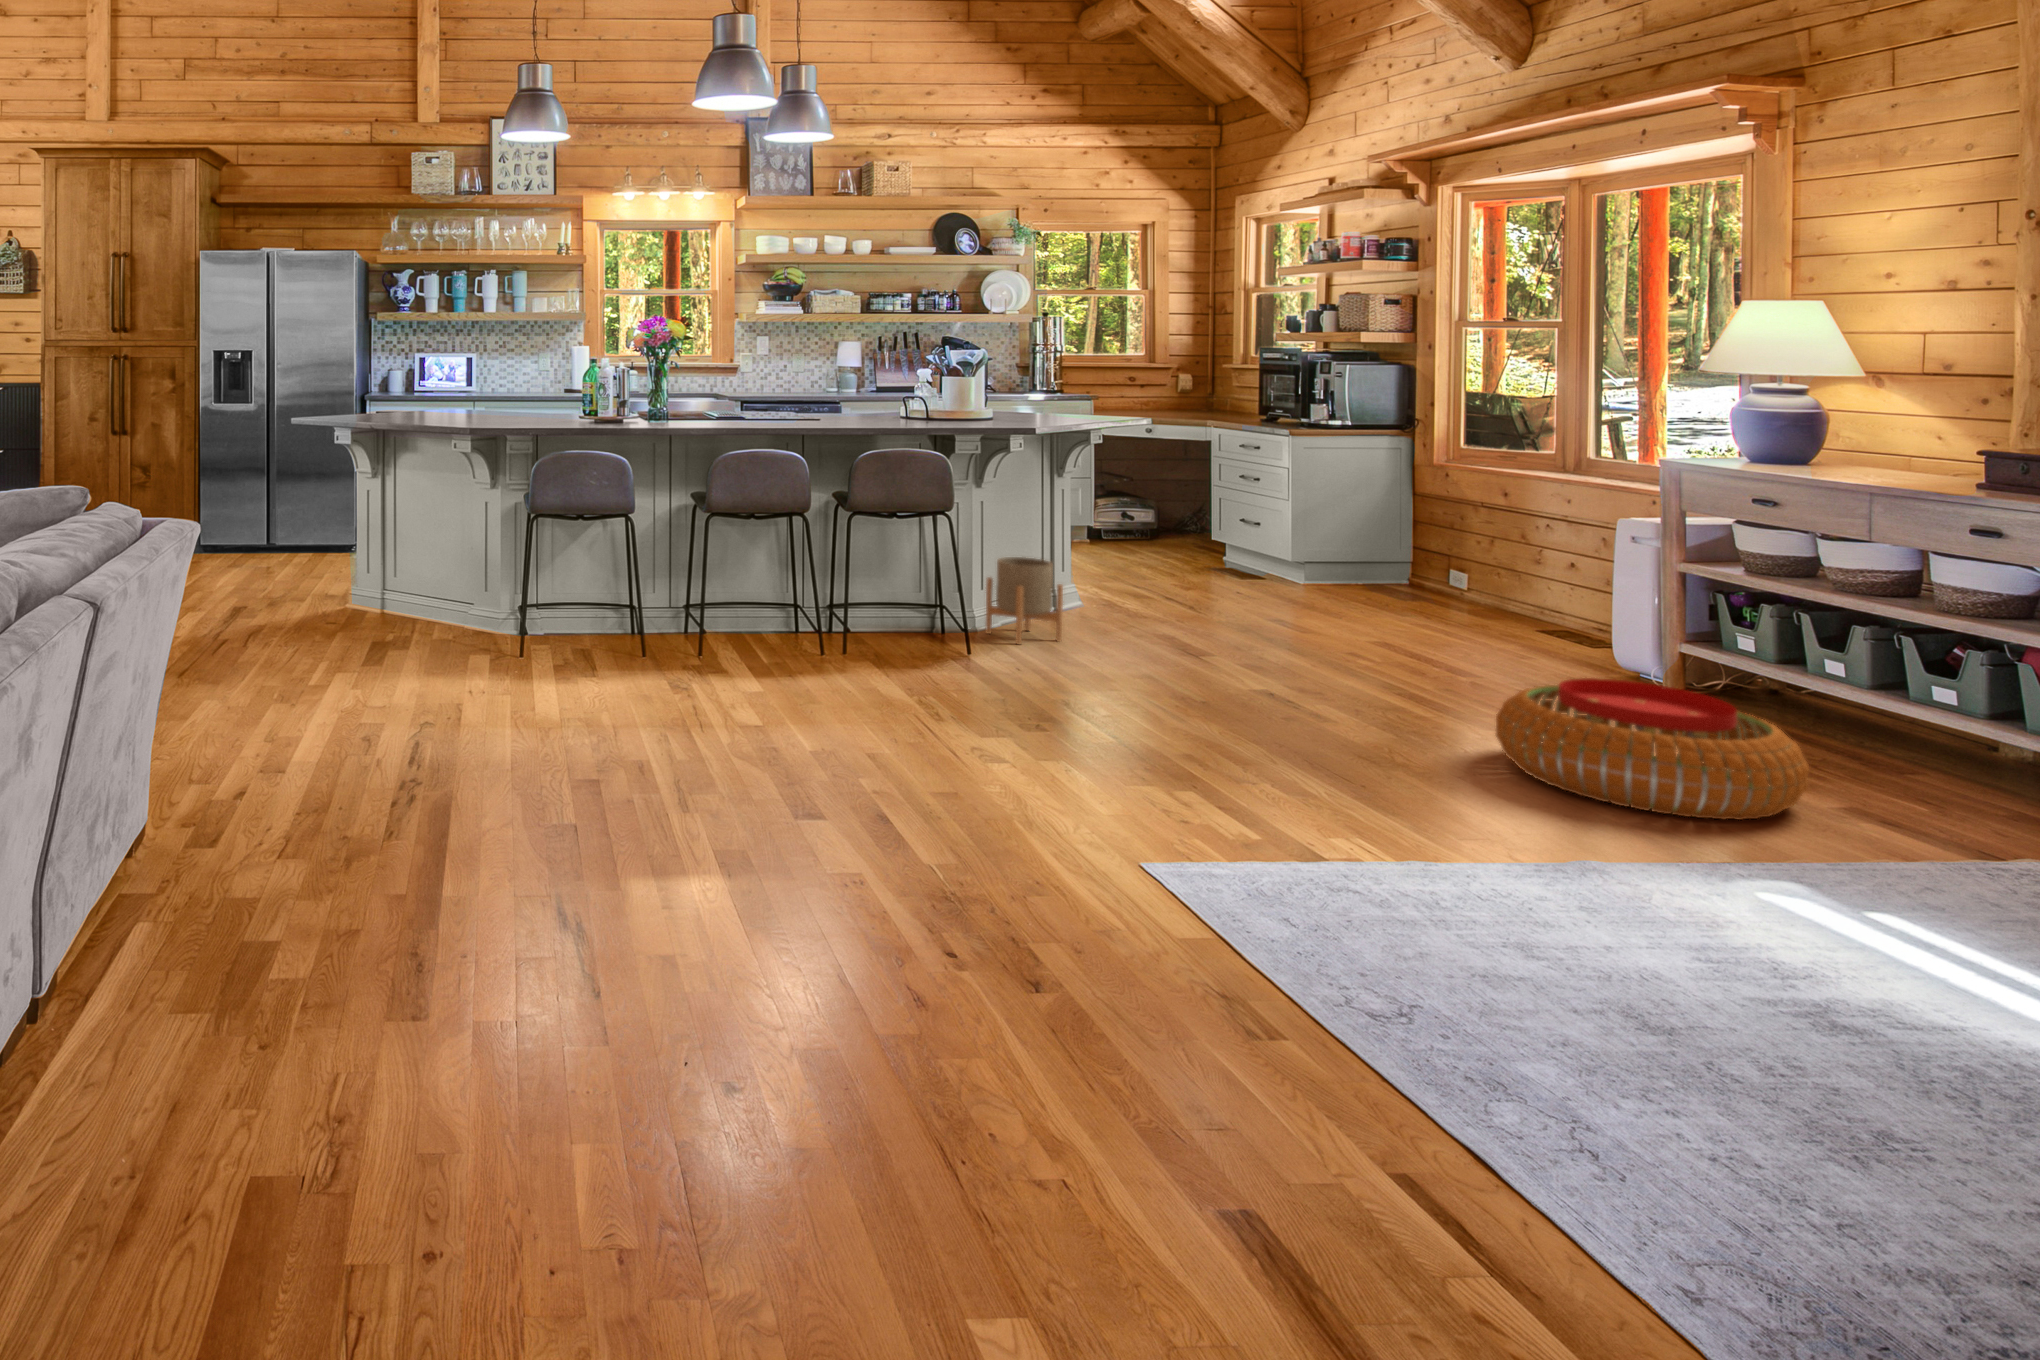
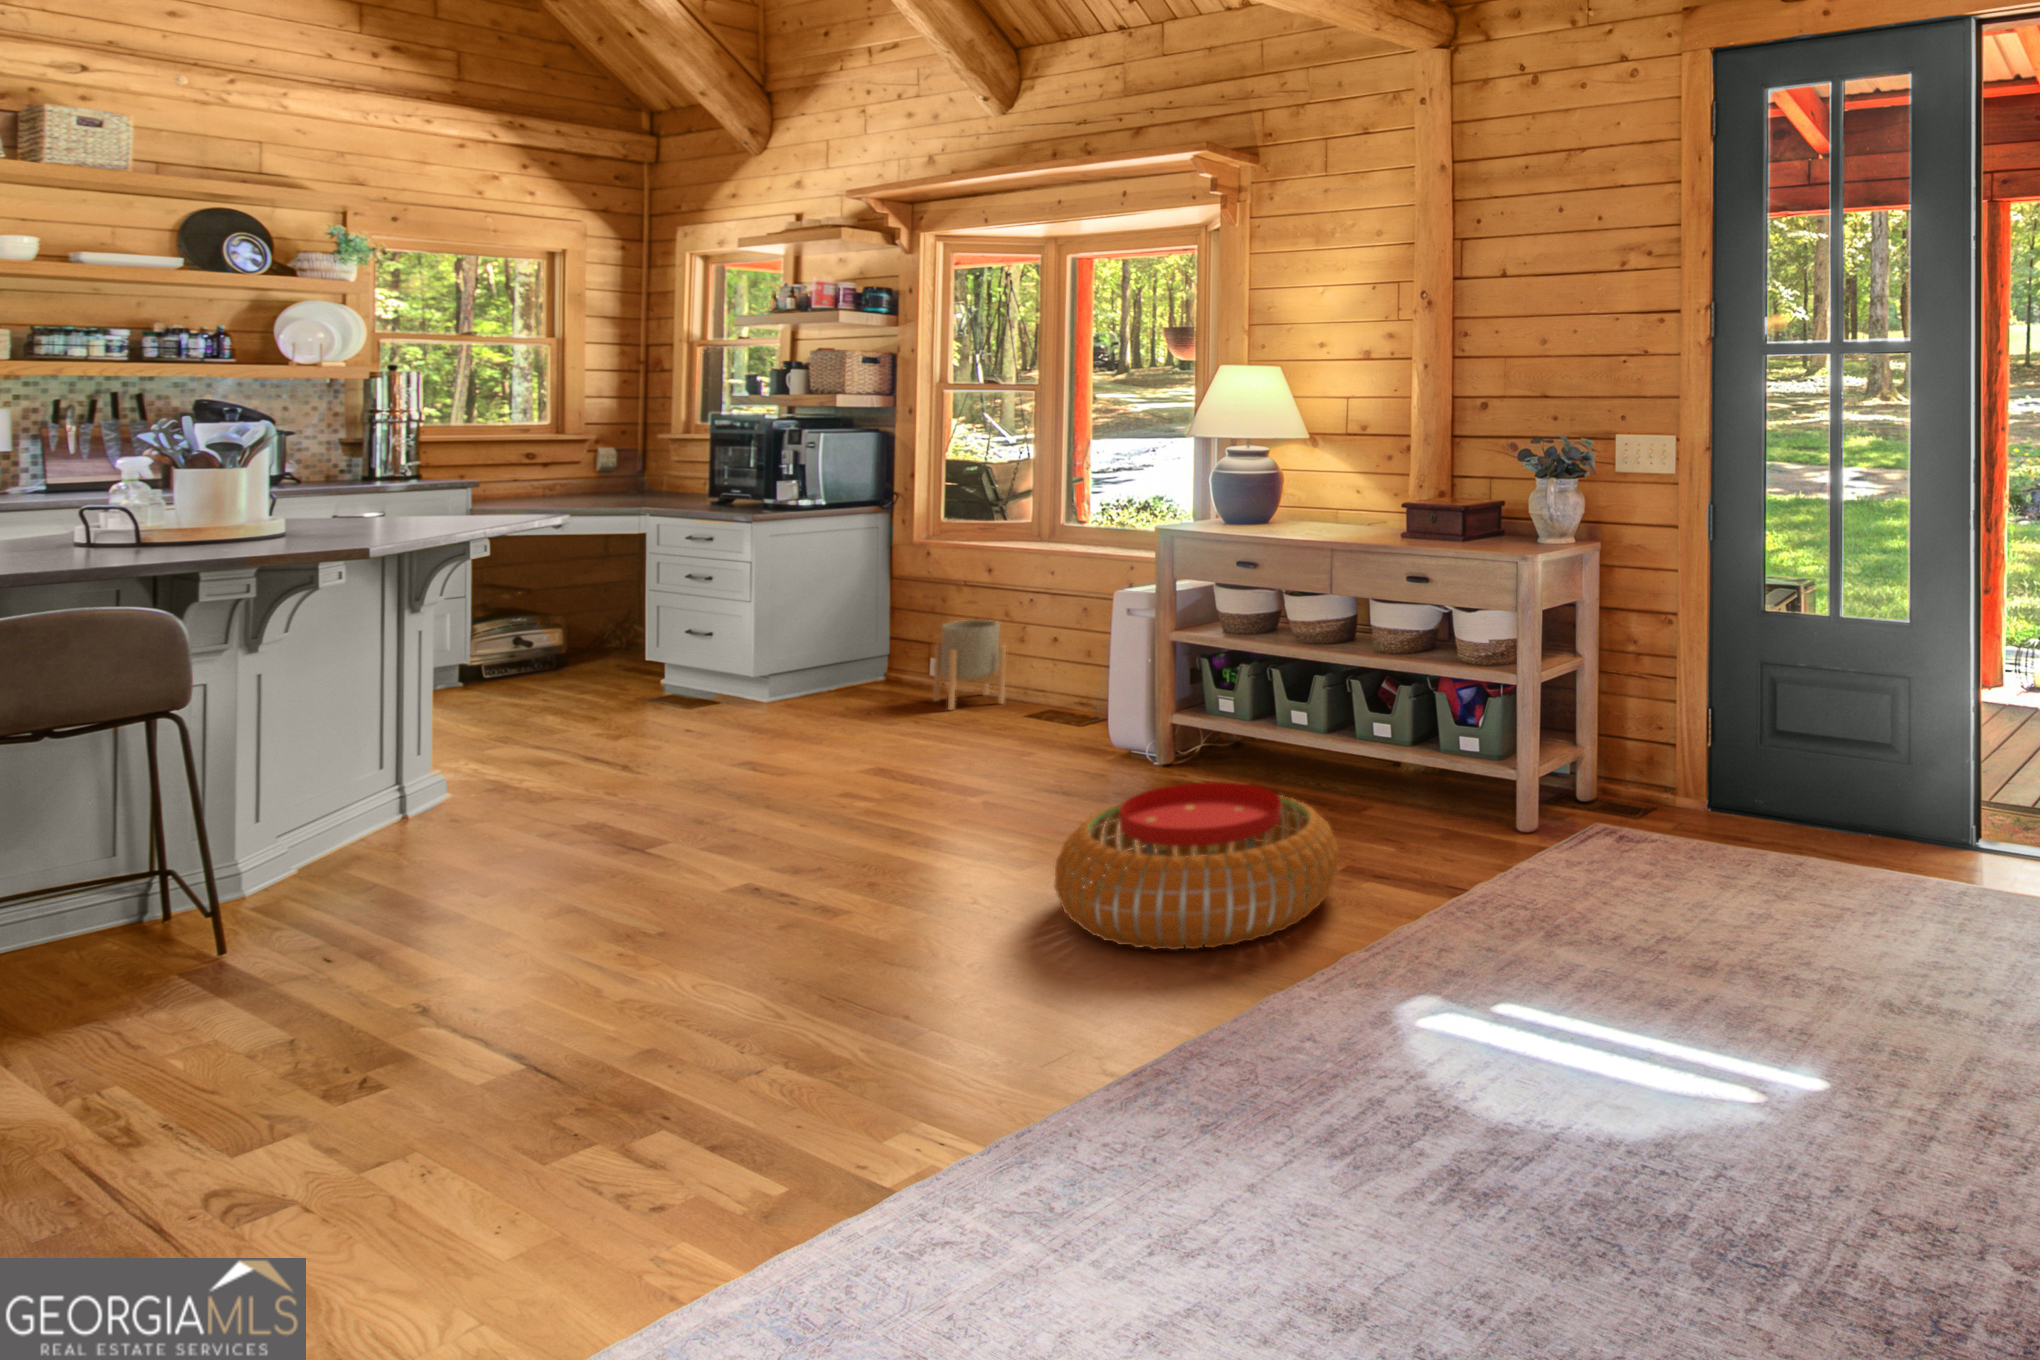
planter: present [986,557,1063,644] -> present [933,620,1006,710]

